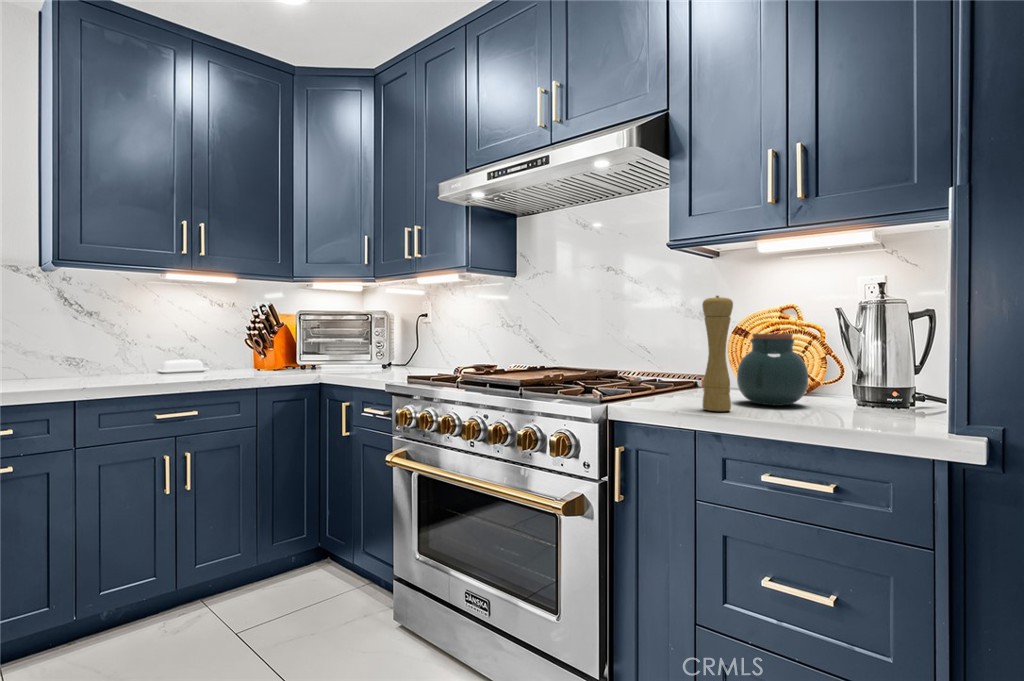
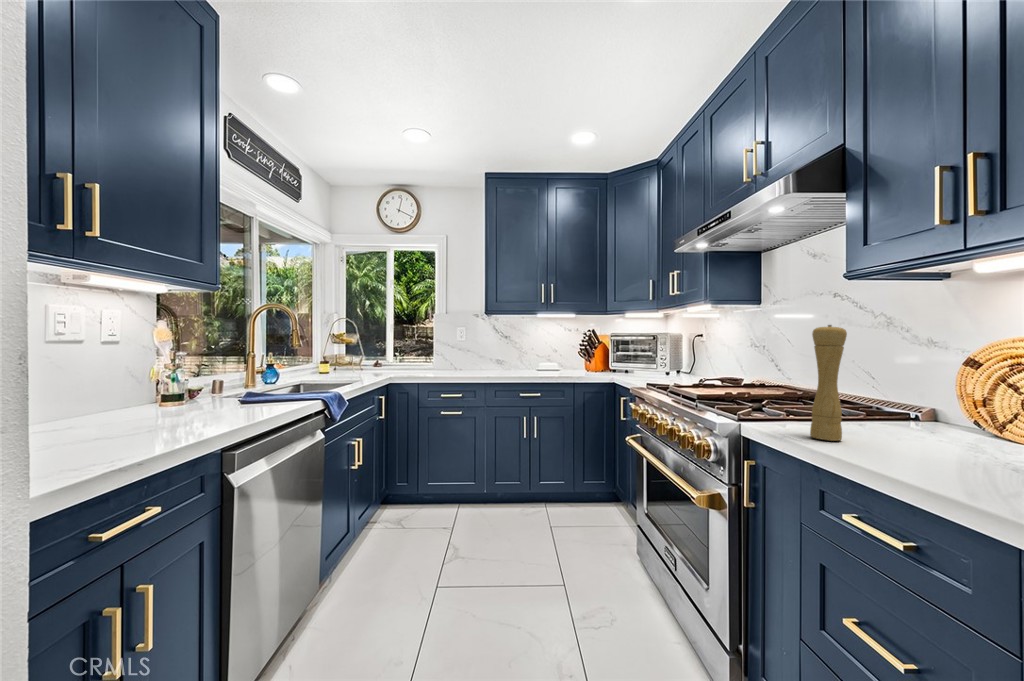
jar: present [737,334,808,406] -> none [887,365,985,449]

